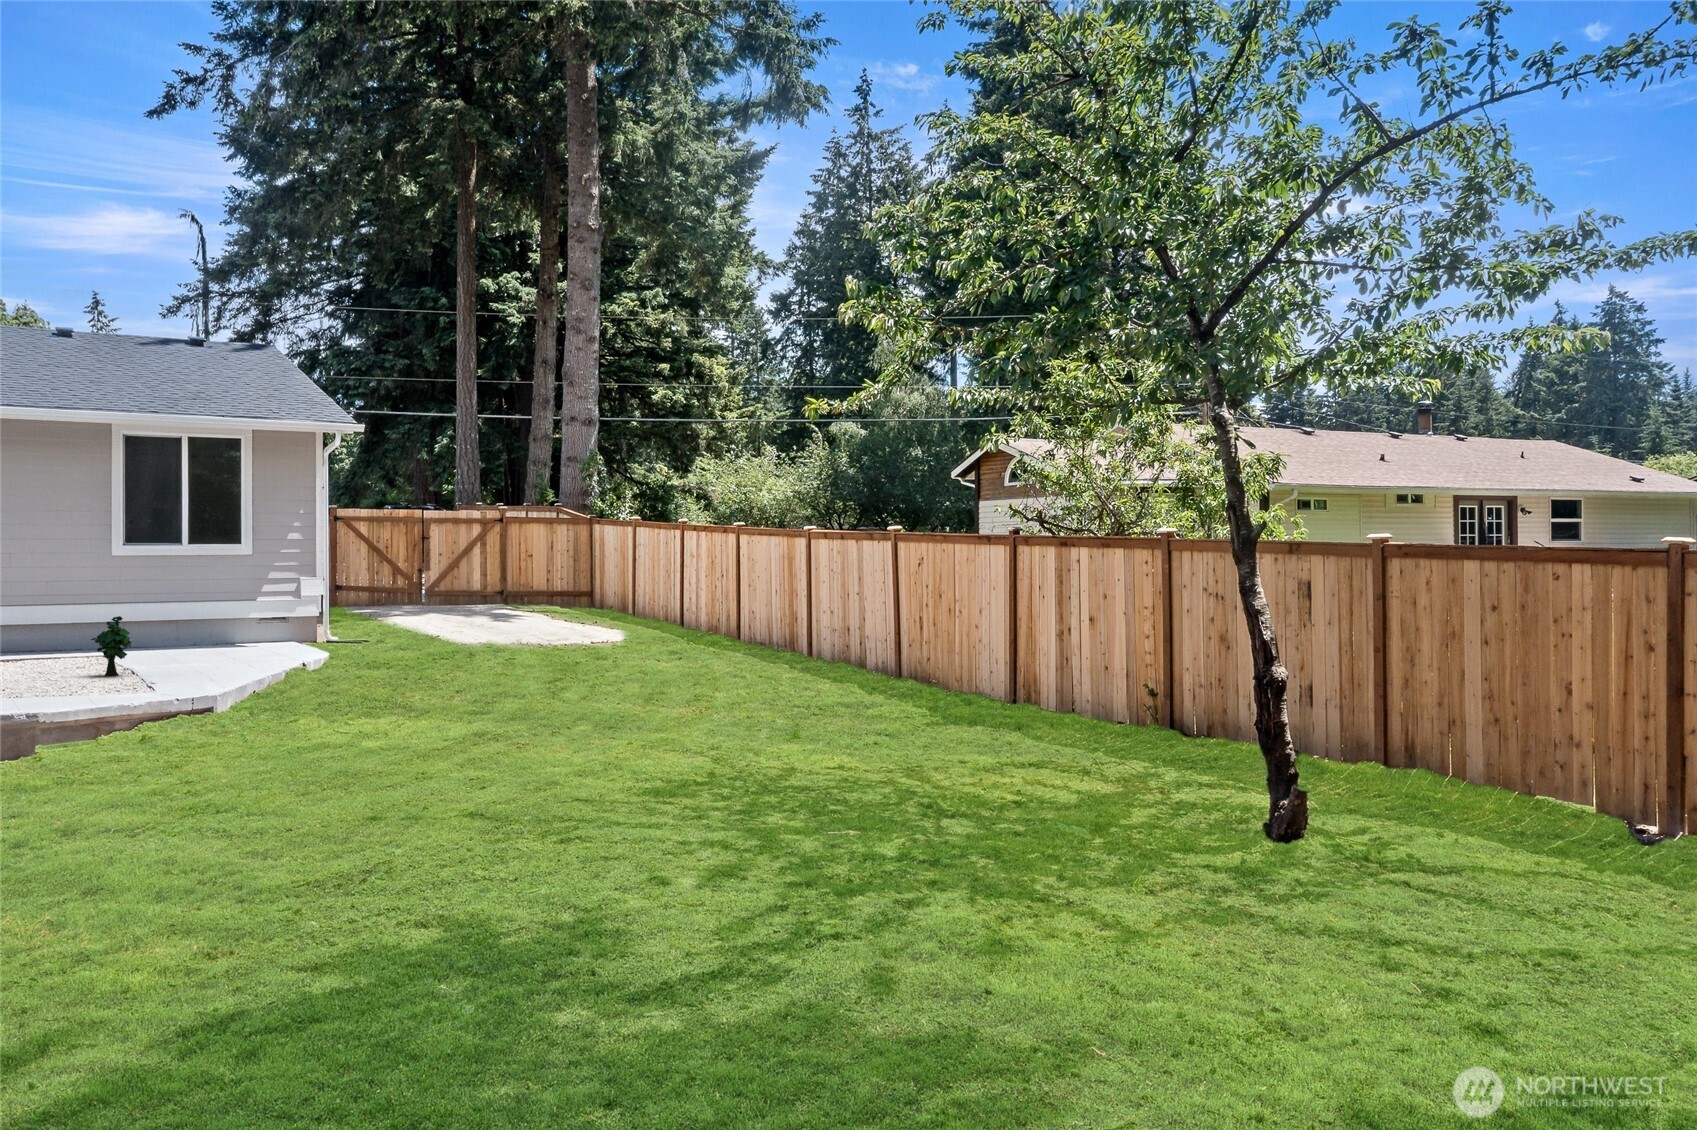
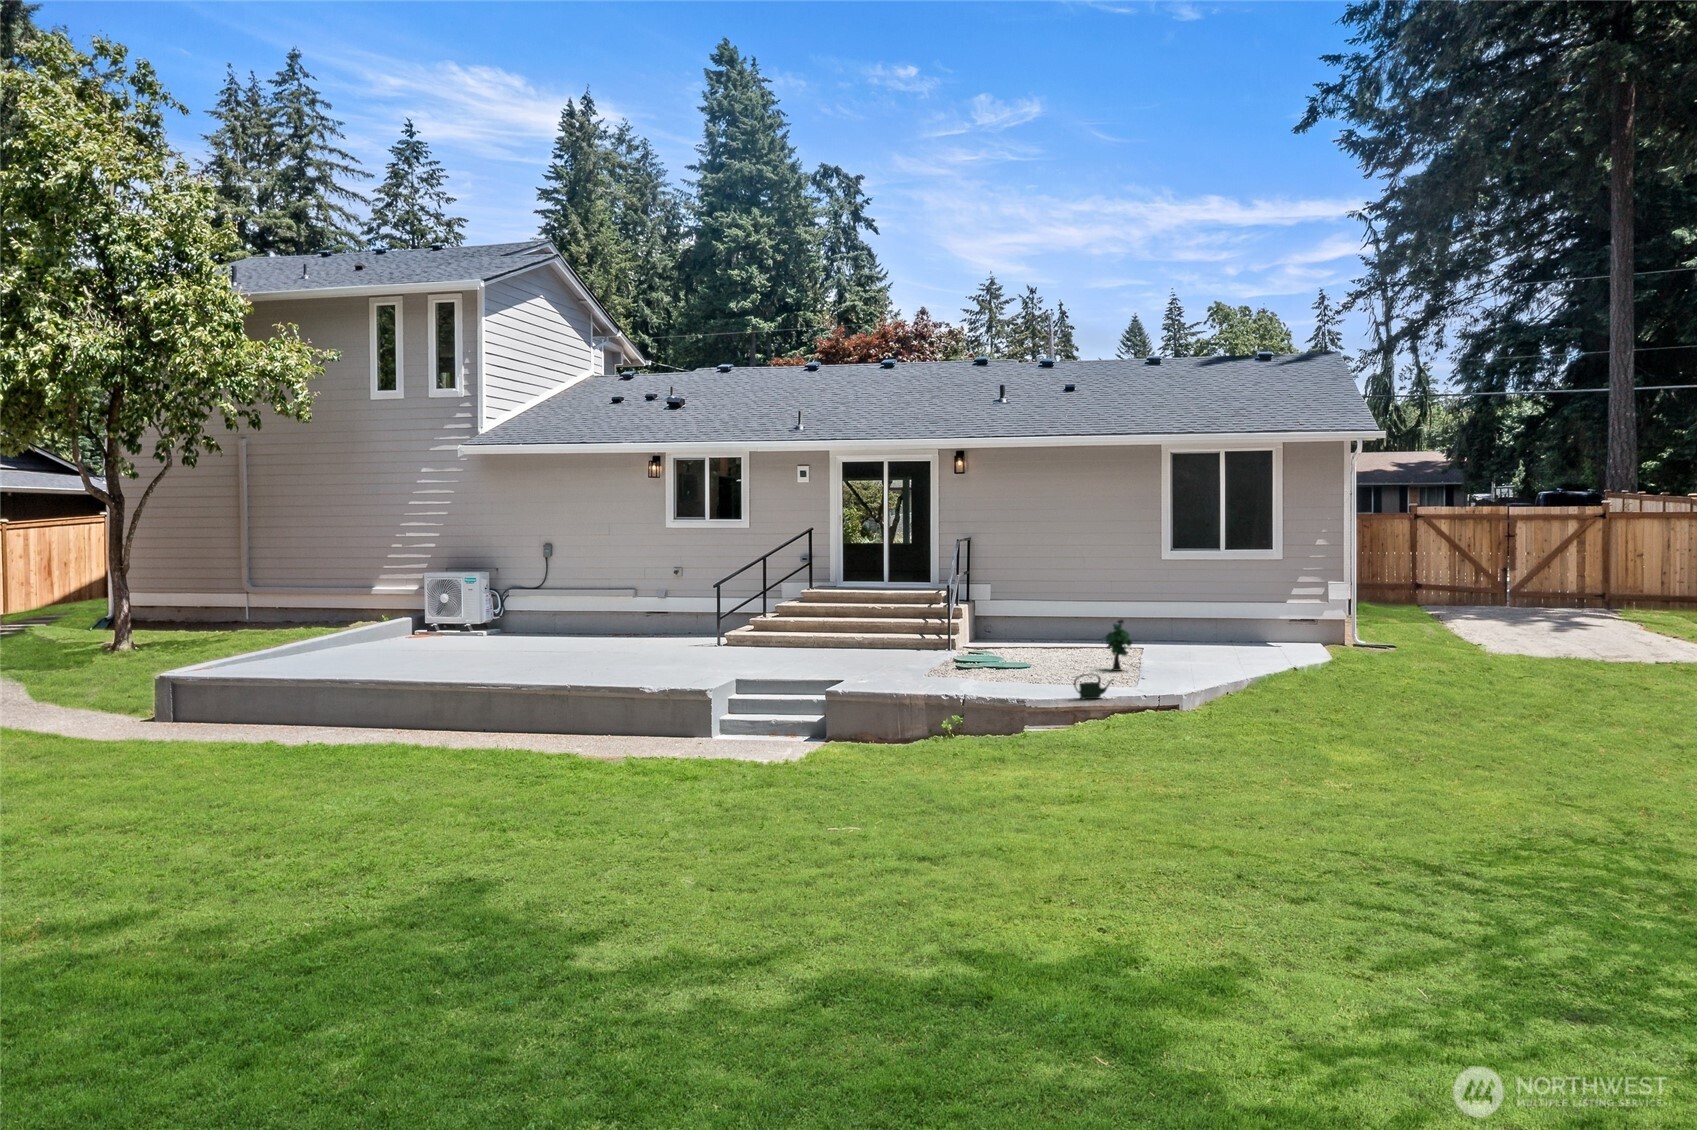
watering can: none [120,672,168,703] -> present [1074,674,1112,699]

